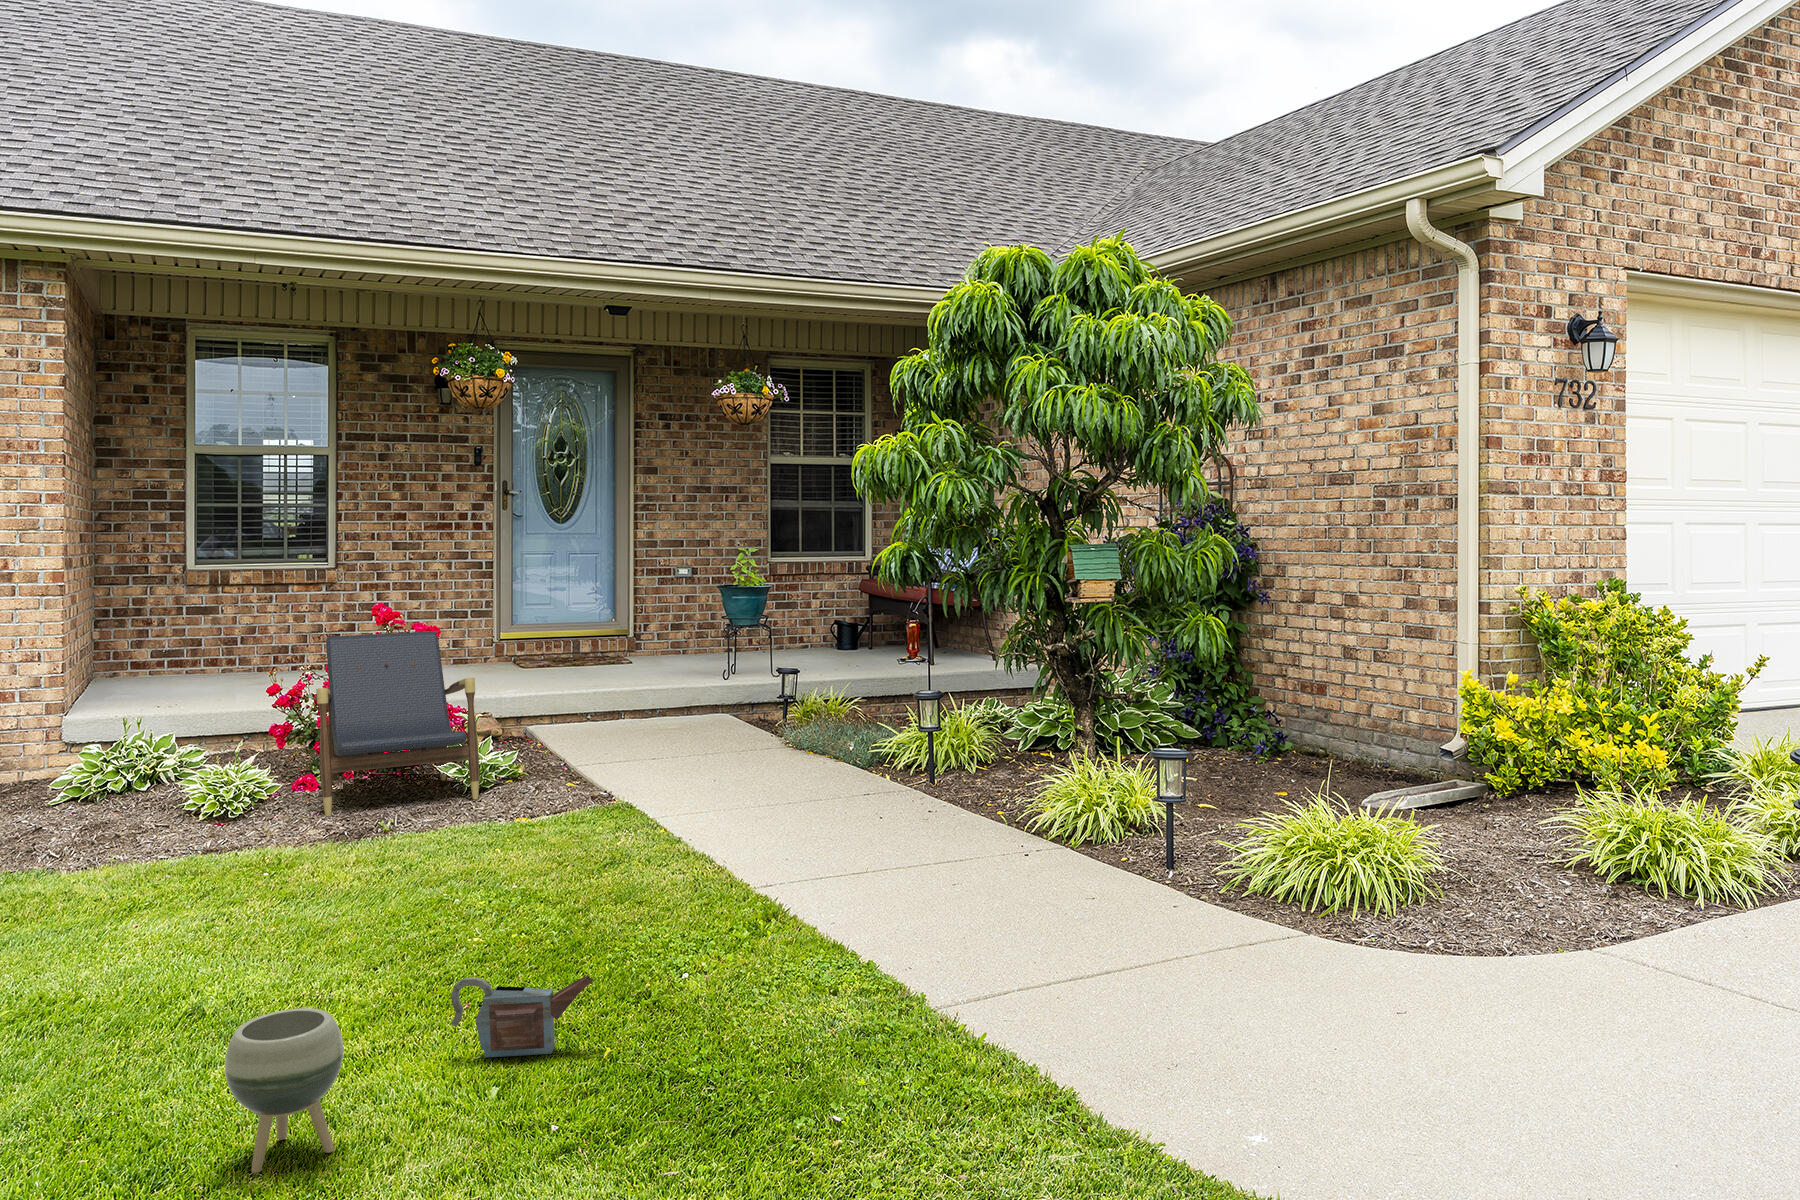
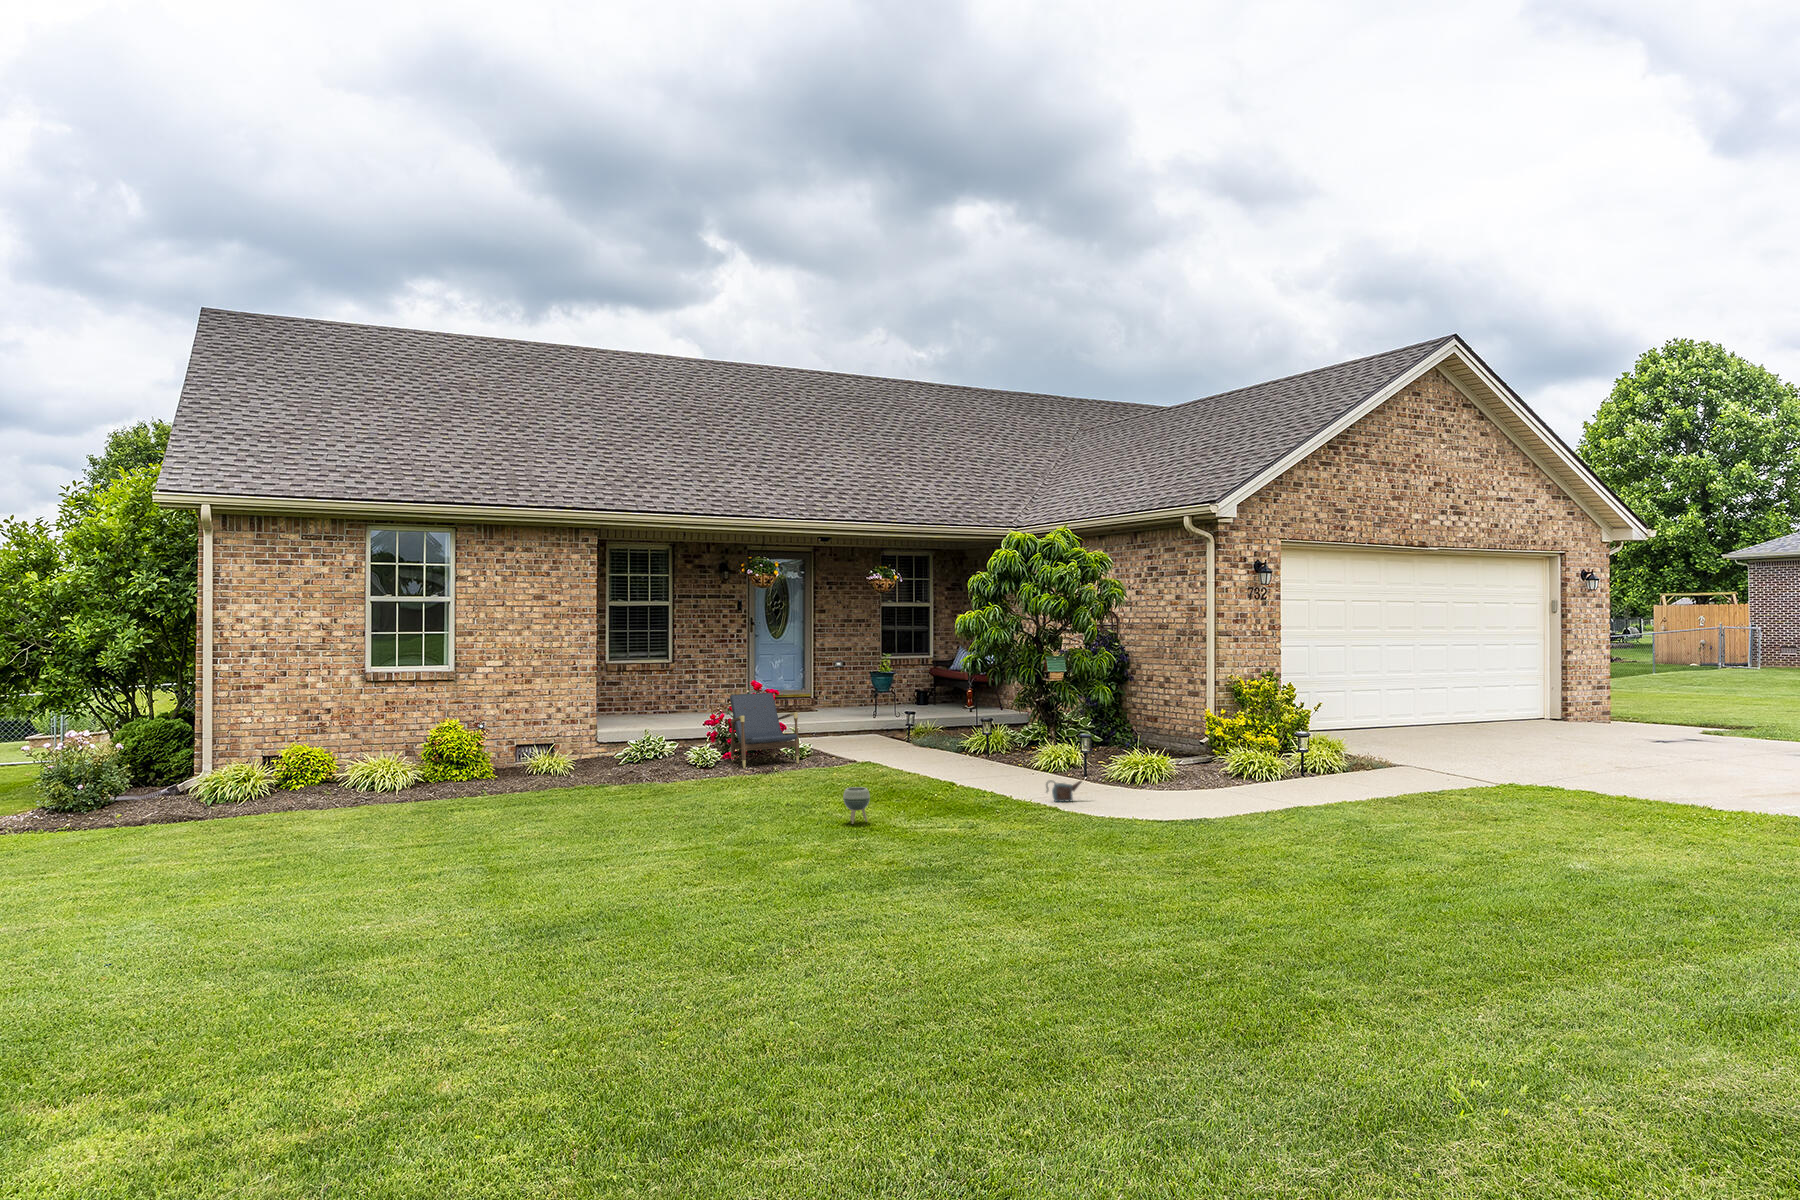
watering can: present [450,975,593,1057] -> present [1046,780,1082,802]

